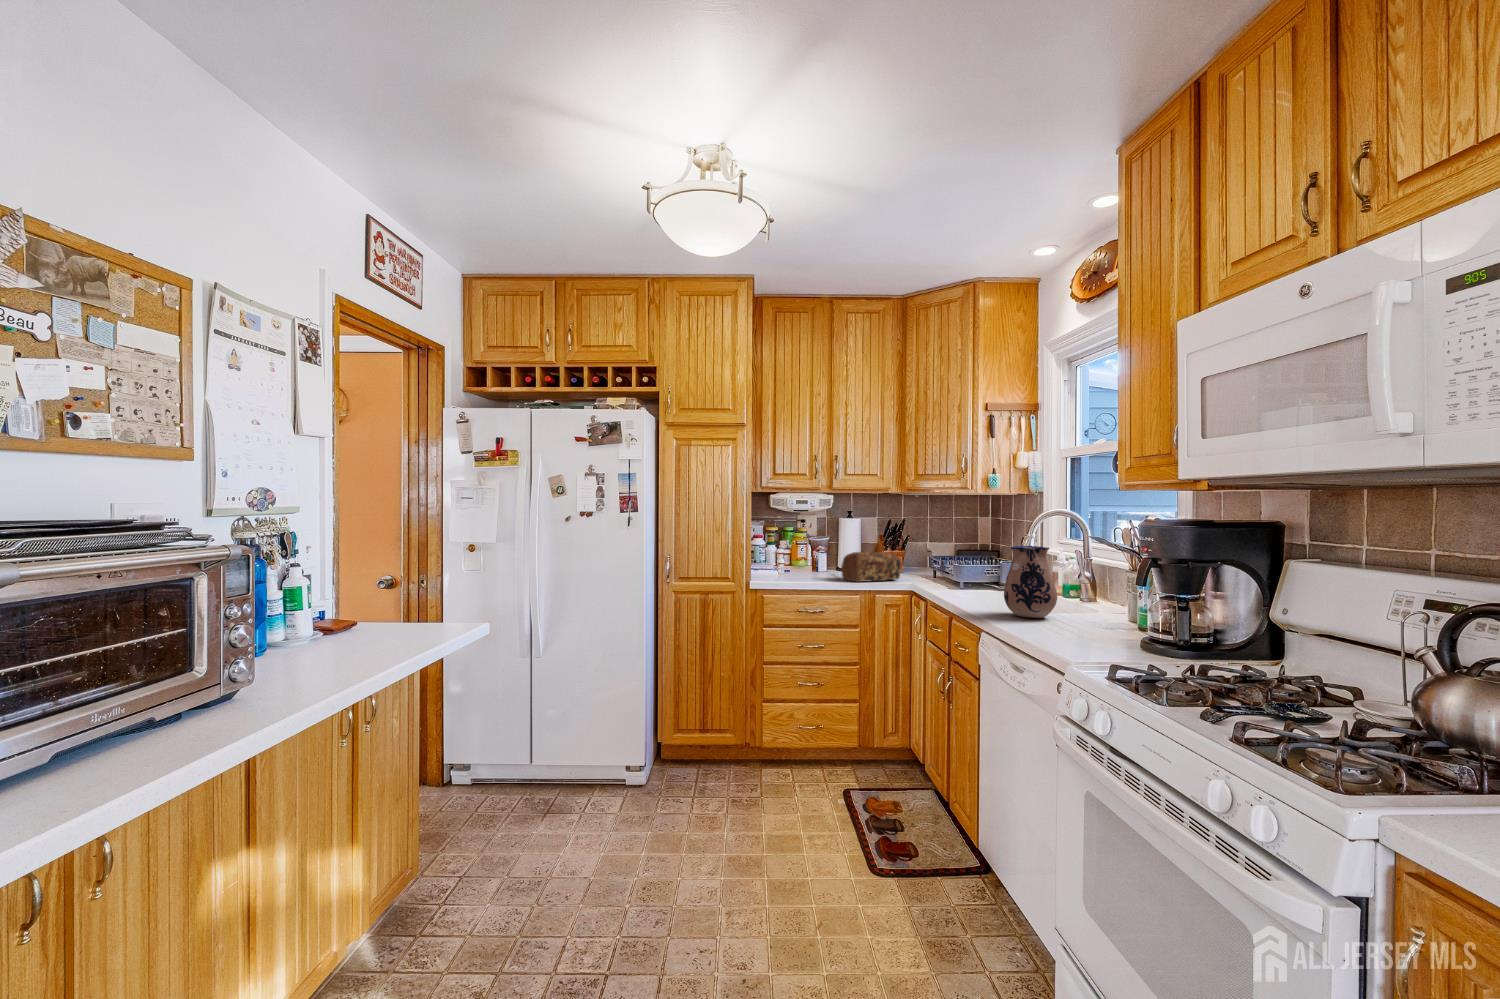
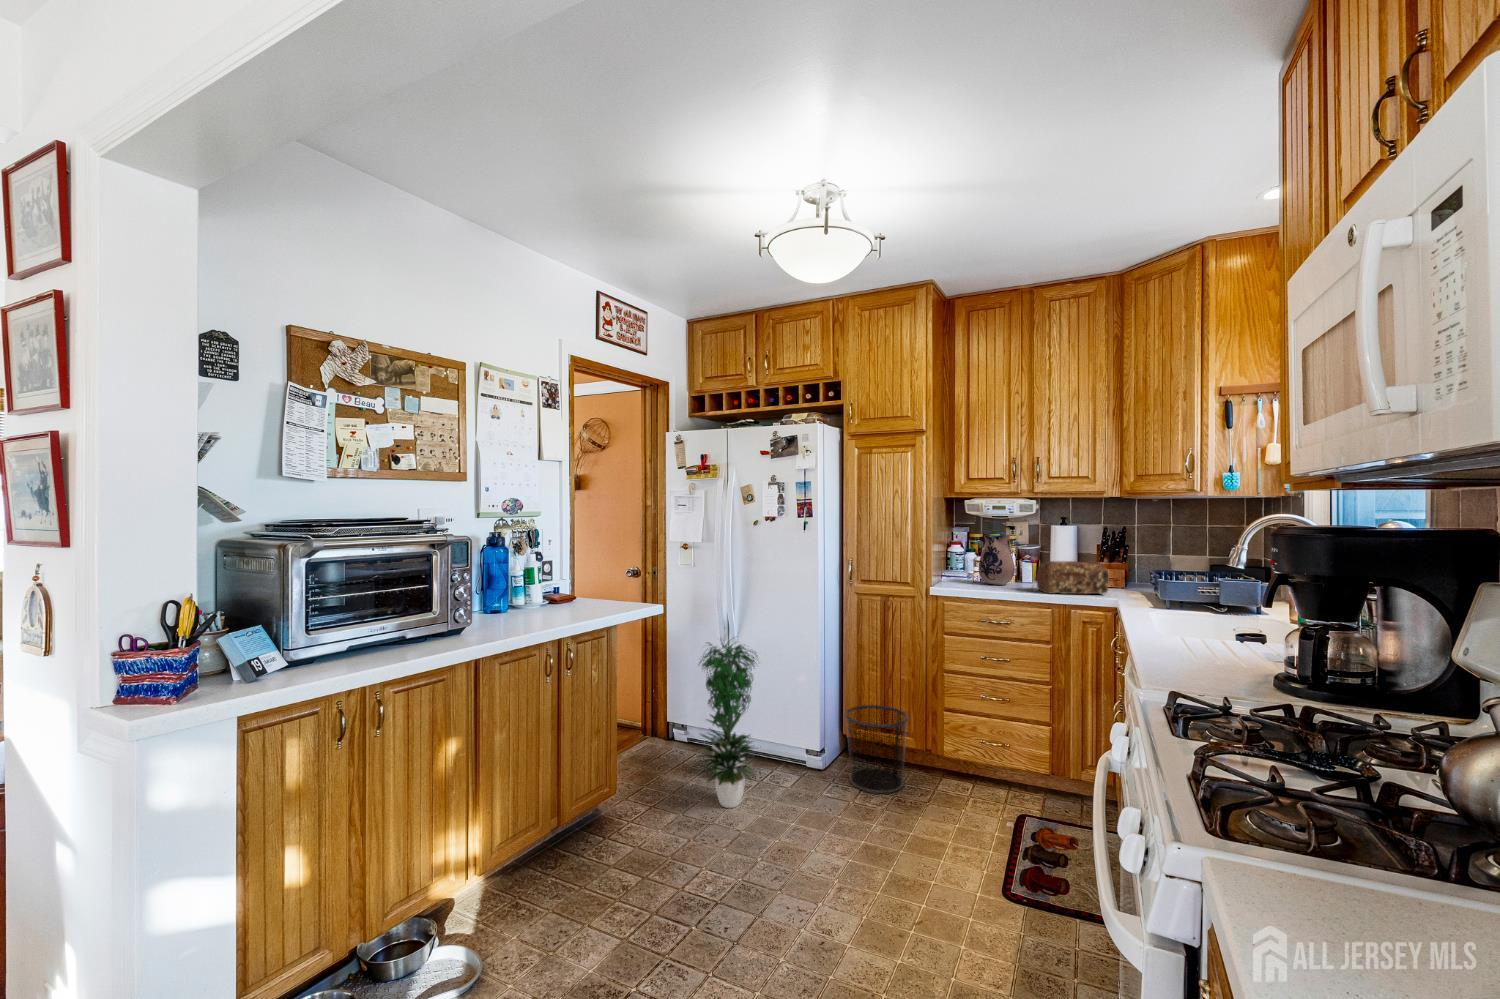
ceramic pitcher: present [1004,546,1057,618] -> present [979,535,1015,585]
potted plant: none [502,649,595,855] -> present [694,641,757,808]
trash can: none [672,707,738,800] -> present [845,705,909,793]

